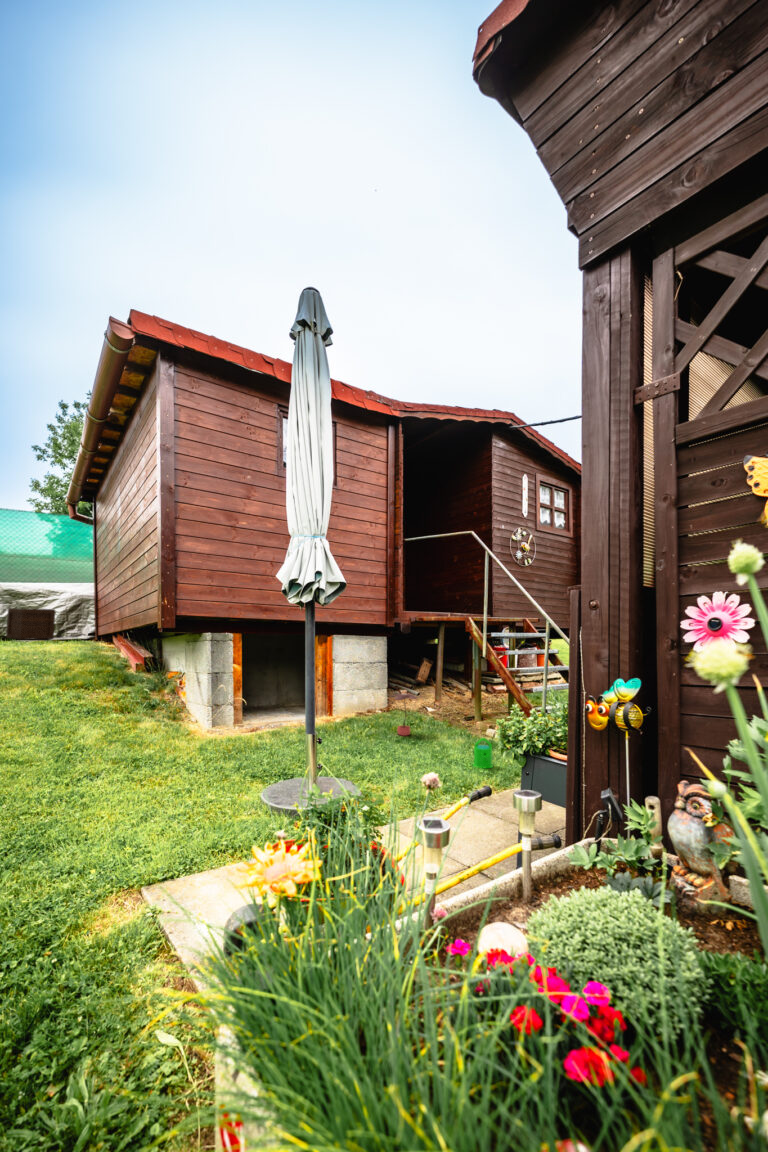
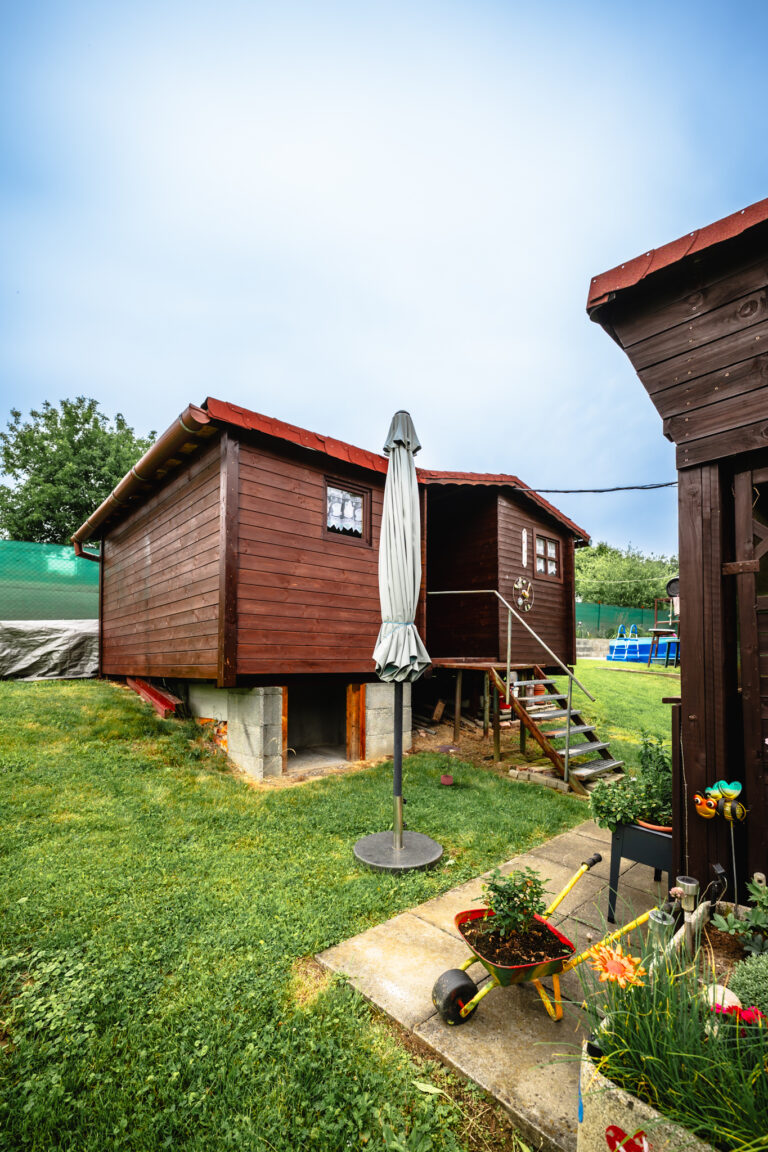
wooden crate: present [6,608,55,640] -> none [10,648,62,681]
watering can: present [473,738,493,768] -> none [527,792,546,820]

